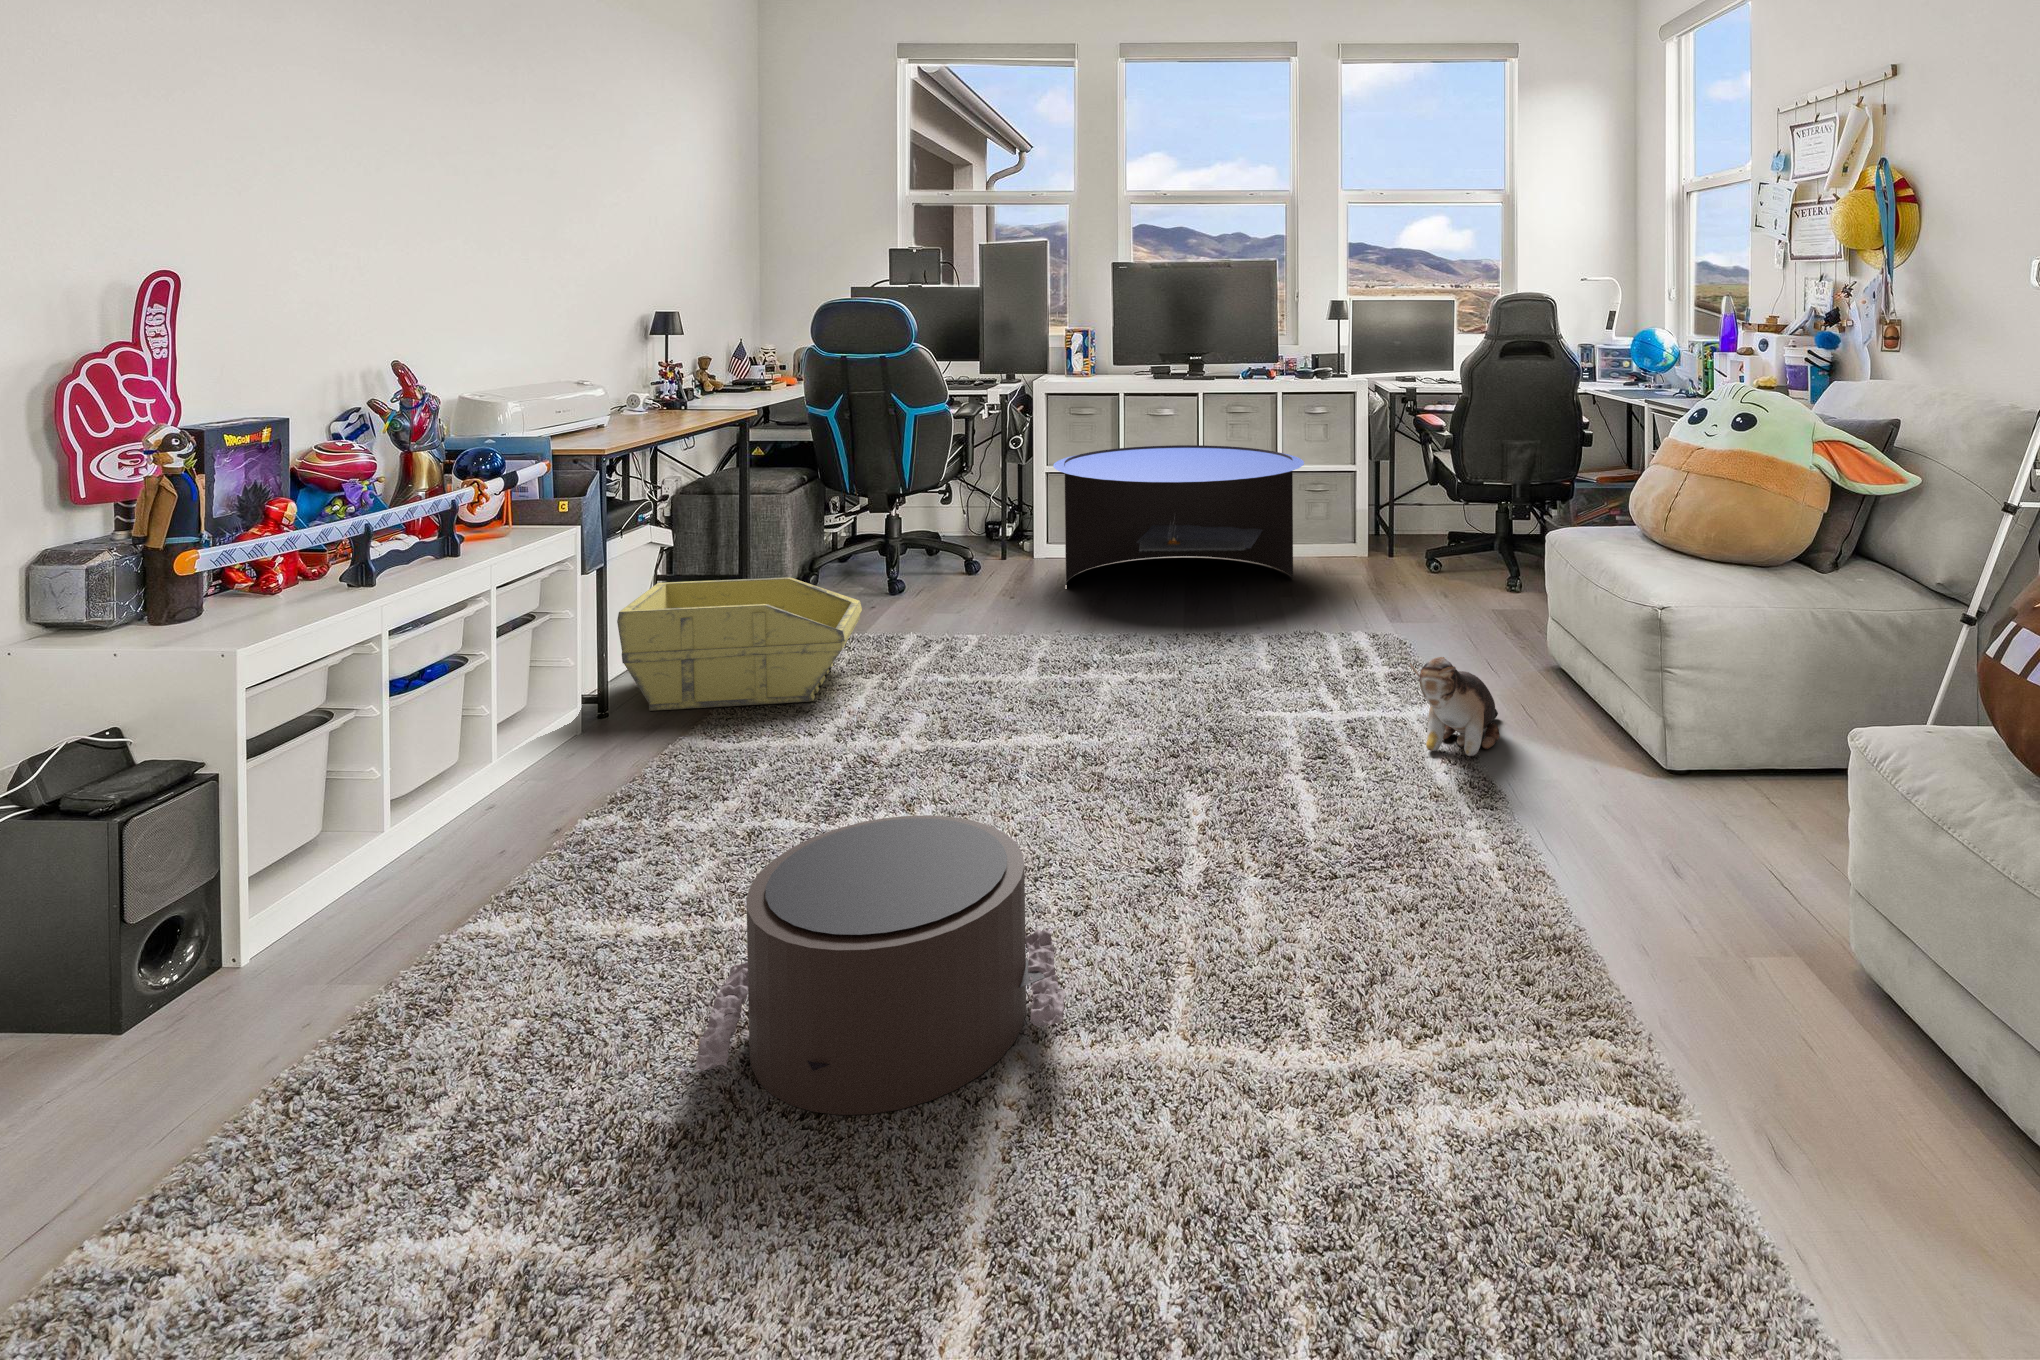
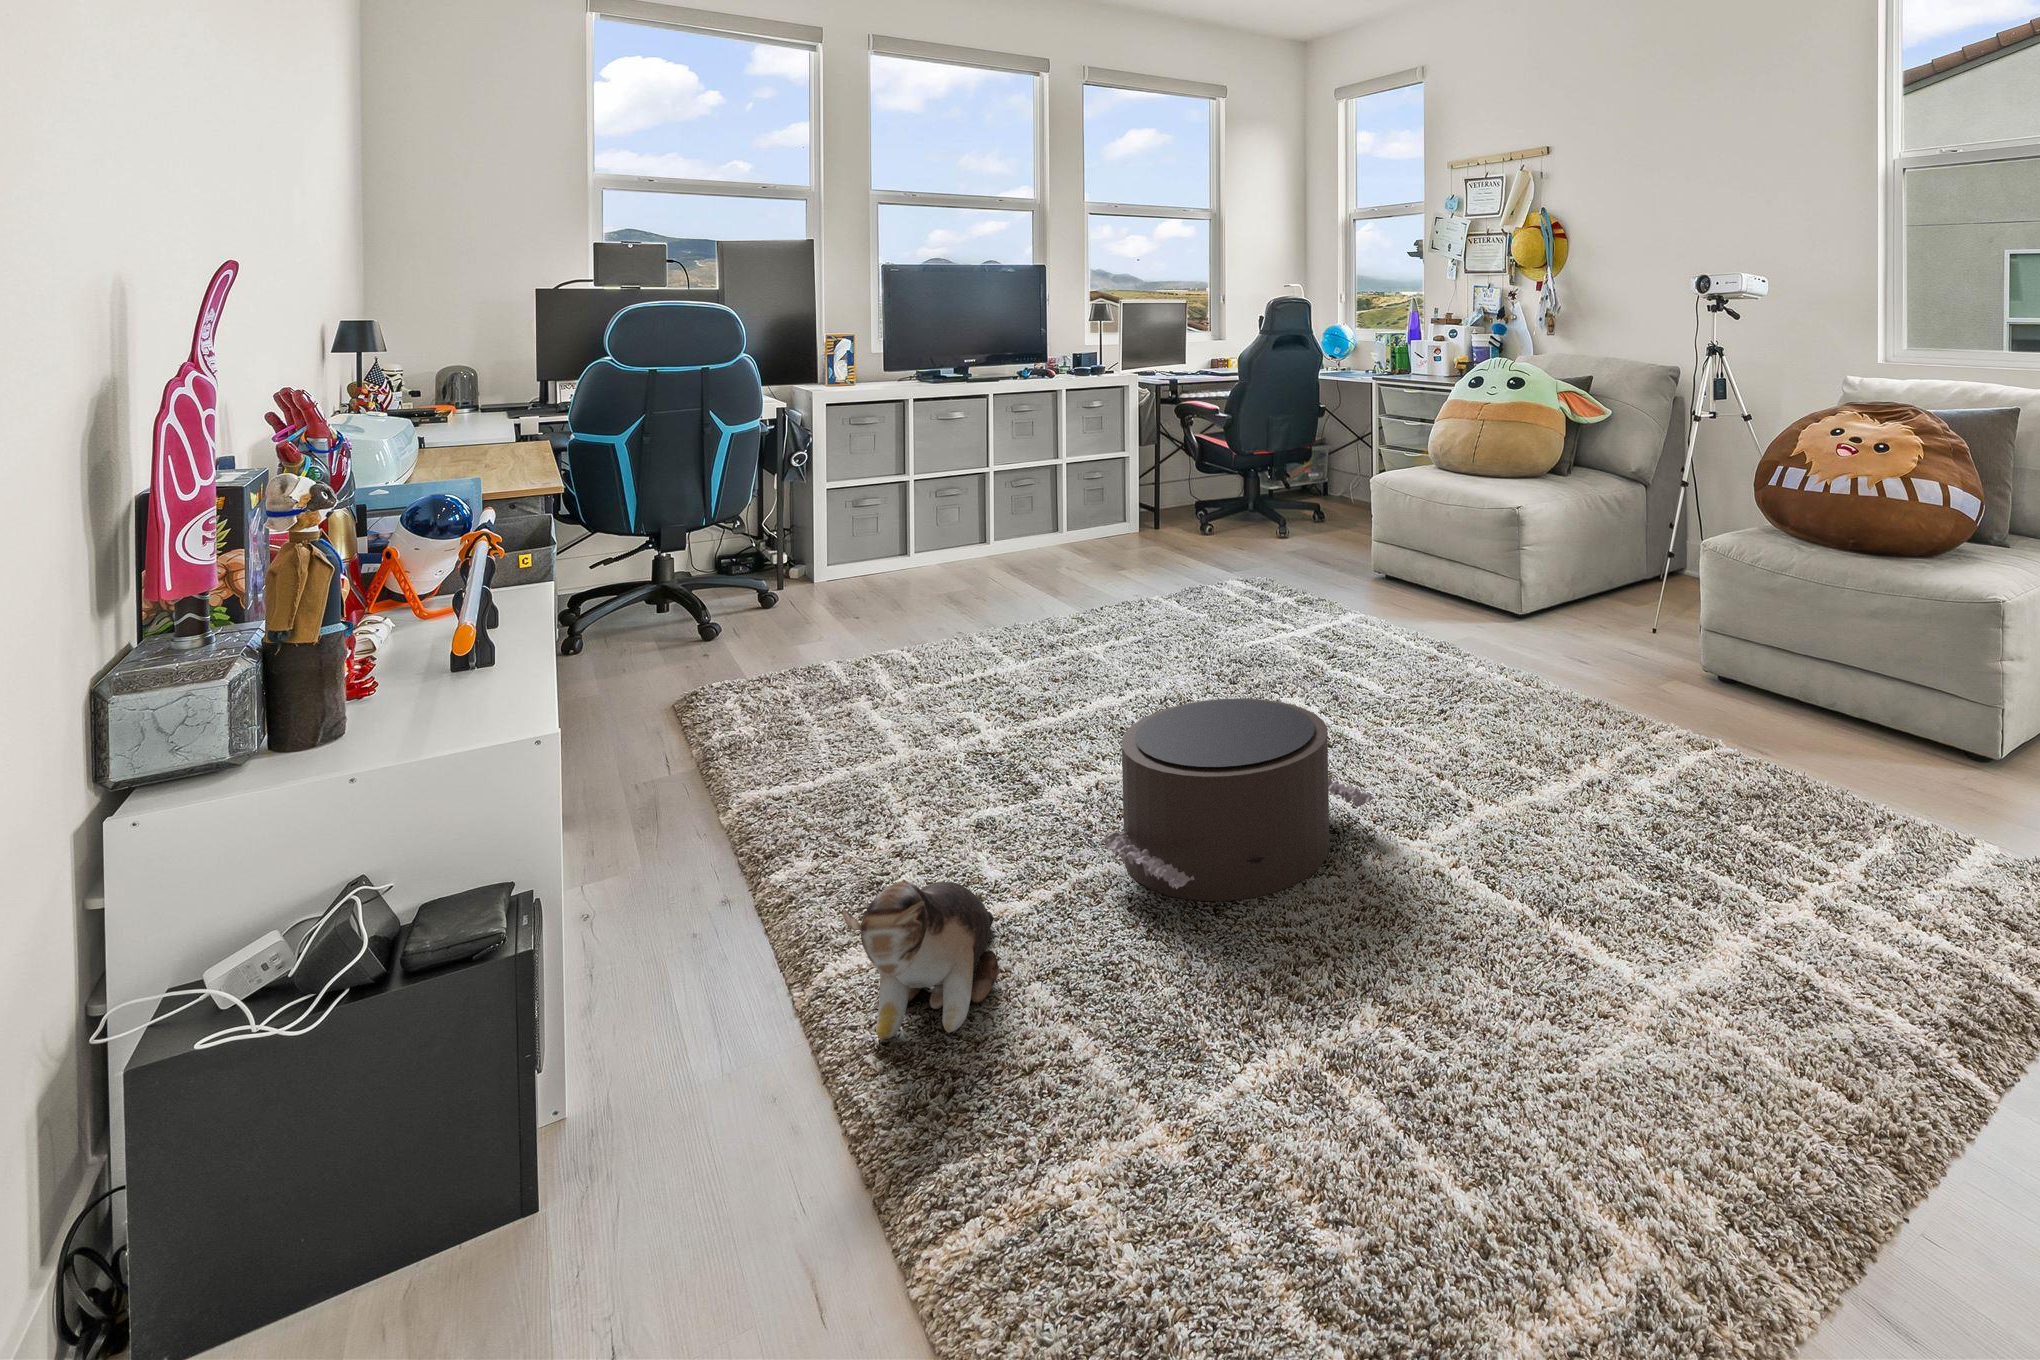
coffee table: present [1053,445,1304,583] -> none [878,443,1121,588]
storage bin: present [617,577,862,711] -> none [554,594,825,747]
plush toy: present [1410,657,1500,756] -> present [843,879,999,1040]

